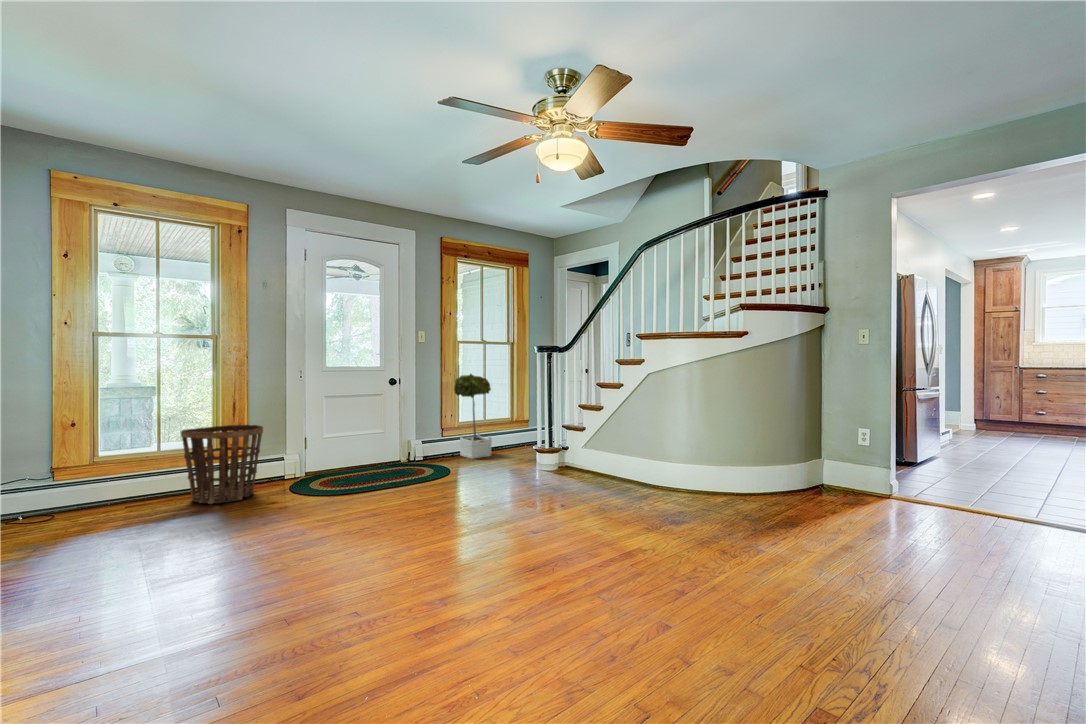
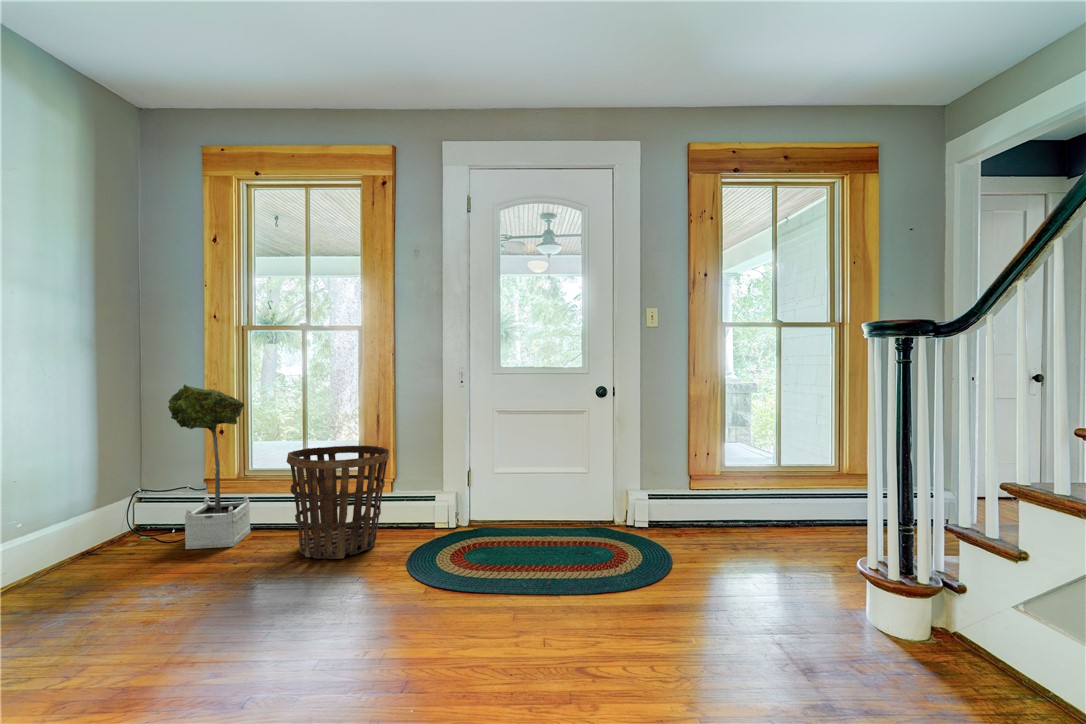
potted tree: present [454,374,492,459] -> present [168,385,250,549]

